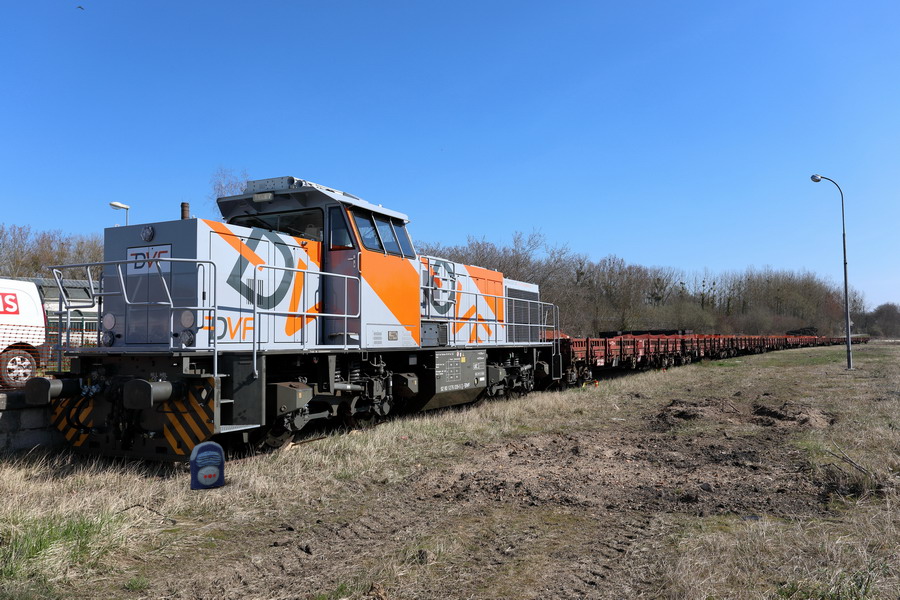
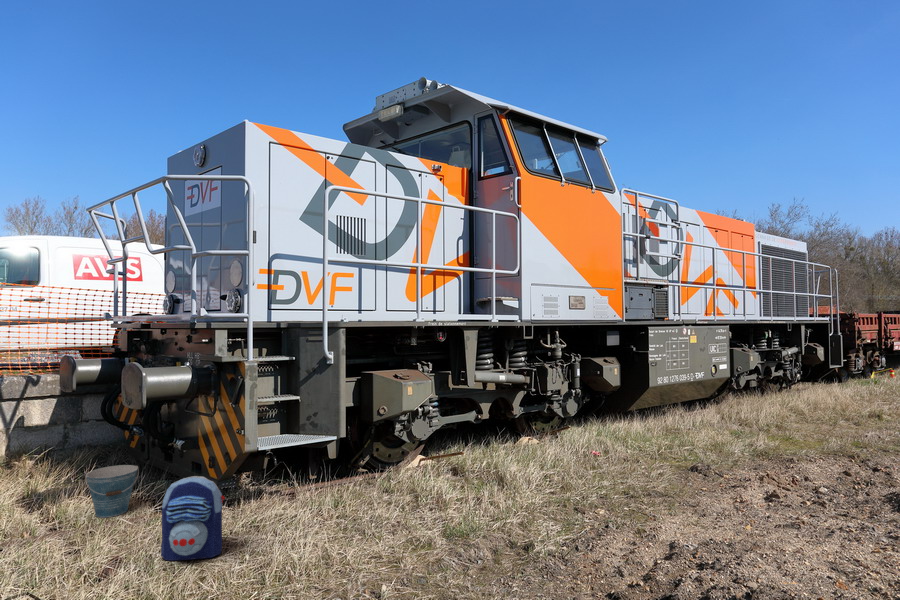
bucket: none [97,450,131,484] -> present [86,465,138,517]

